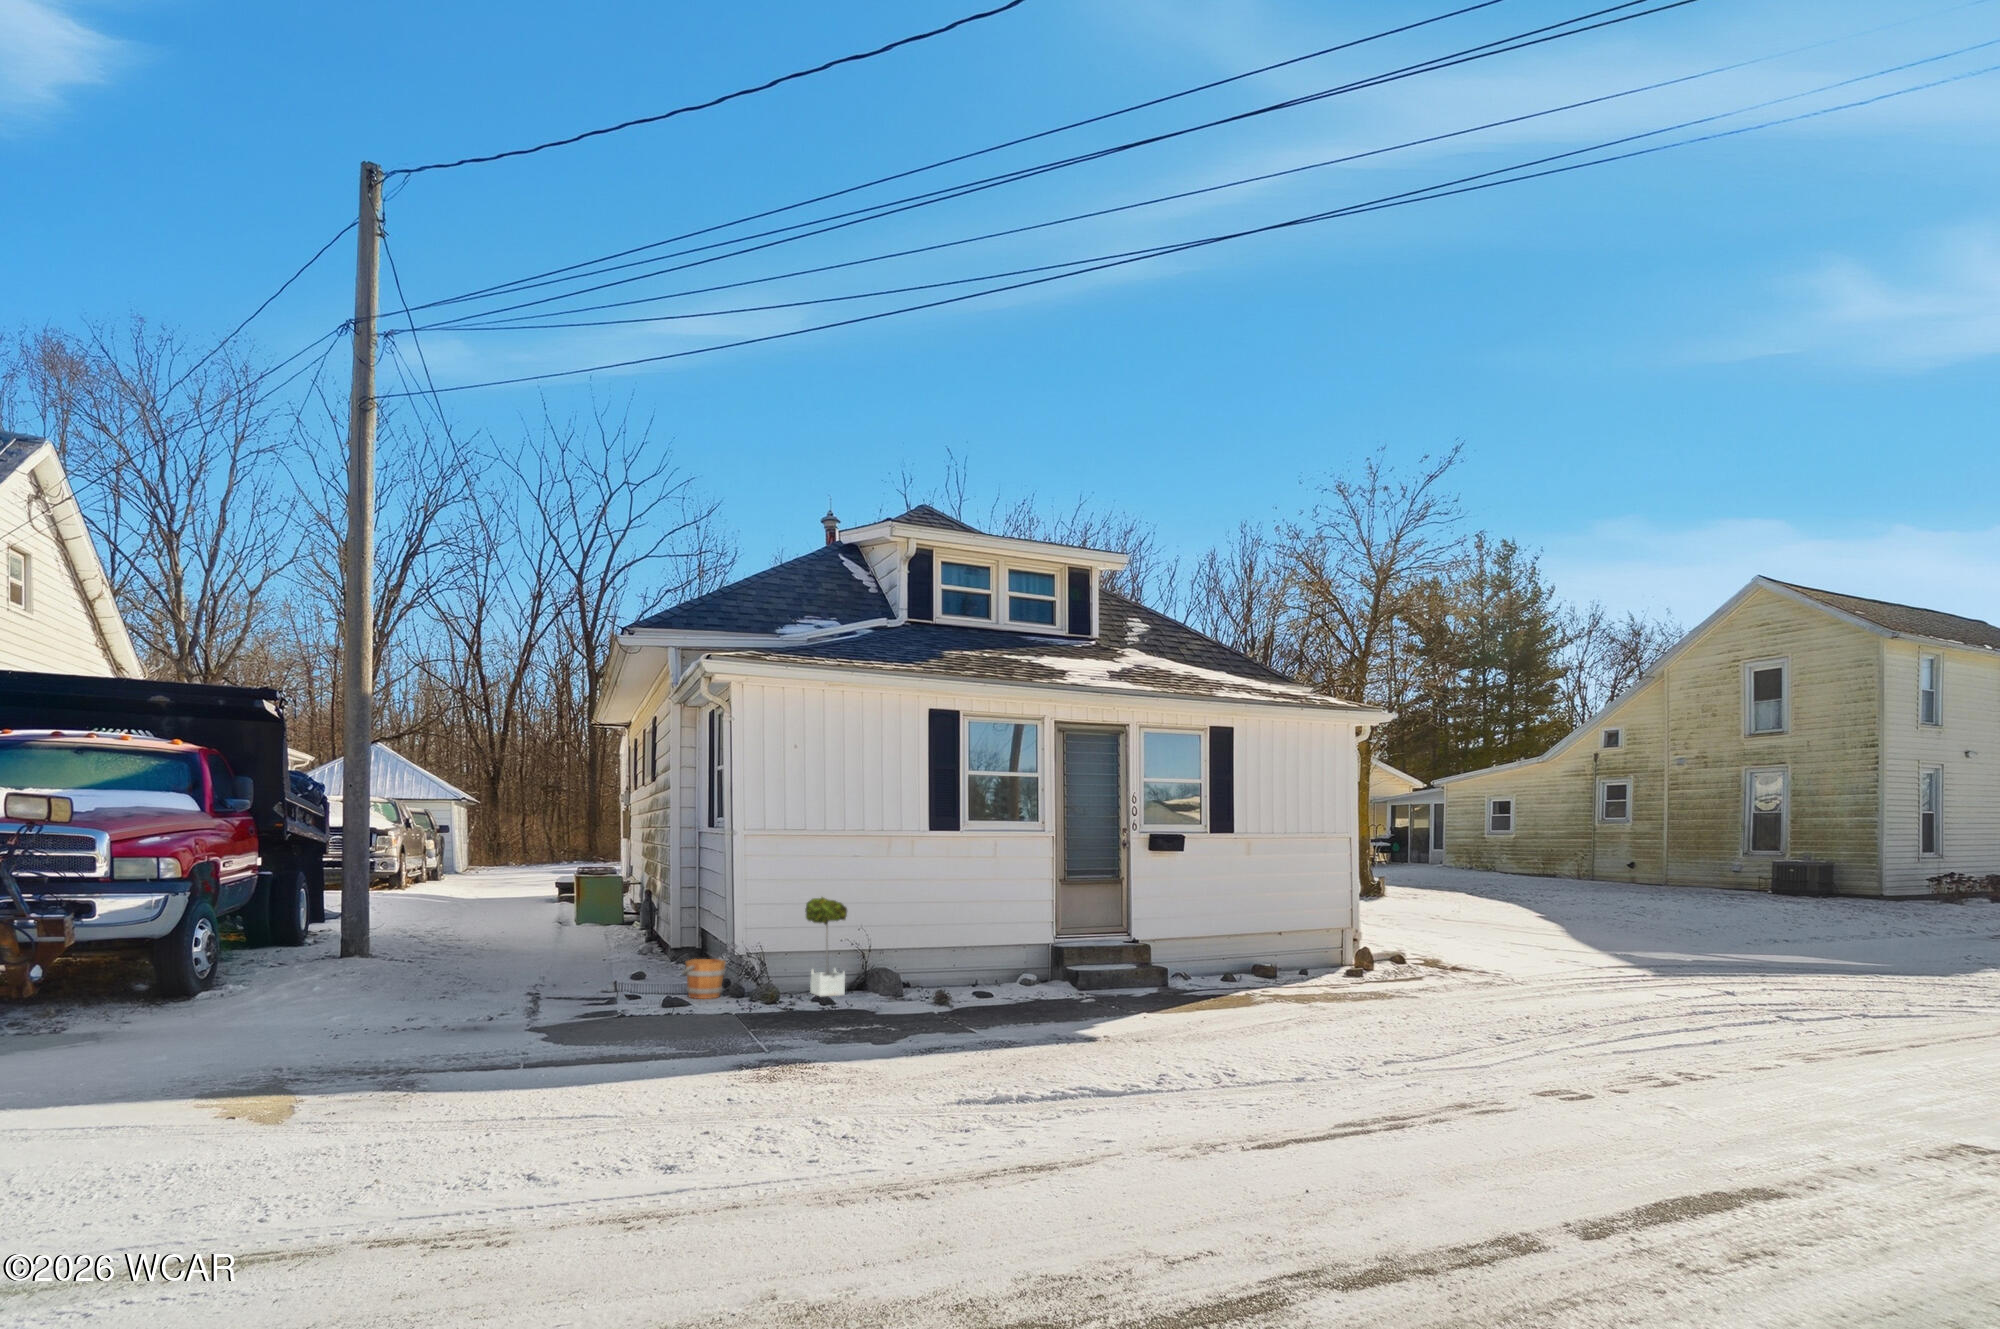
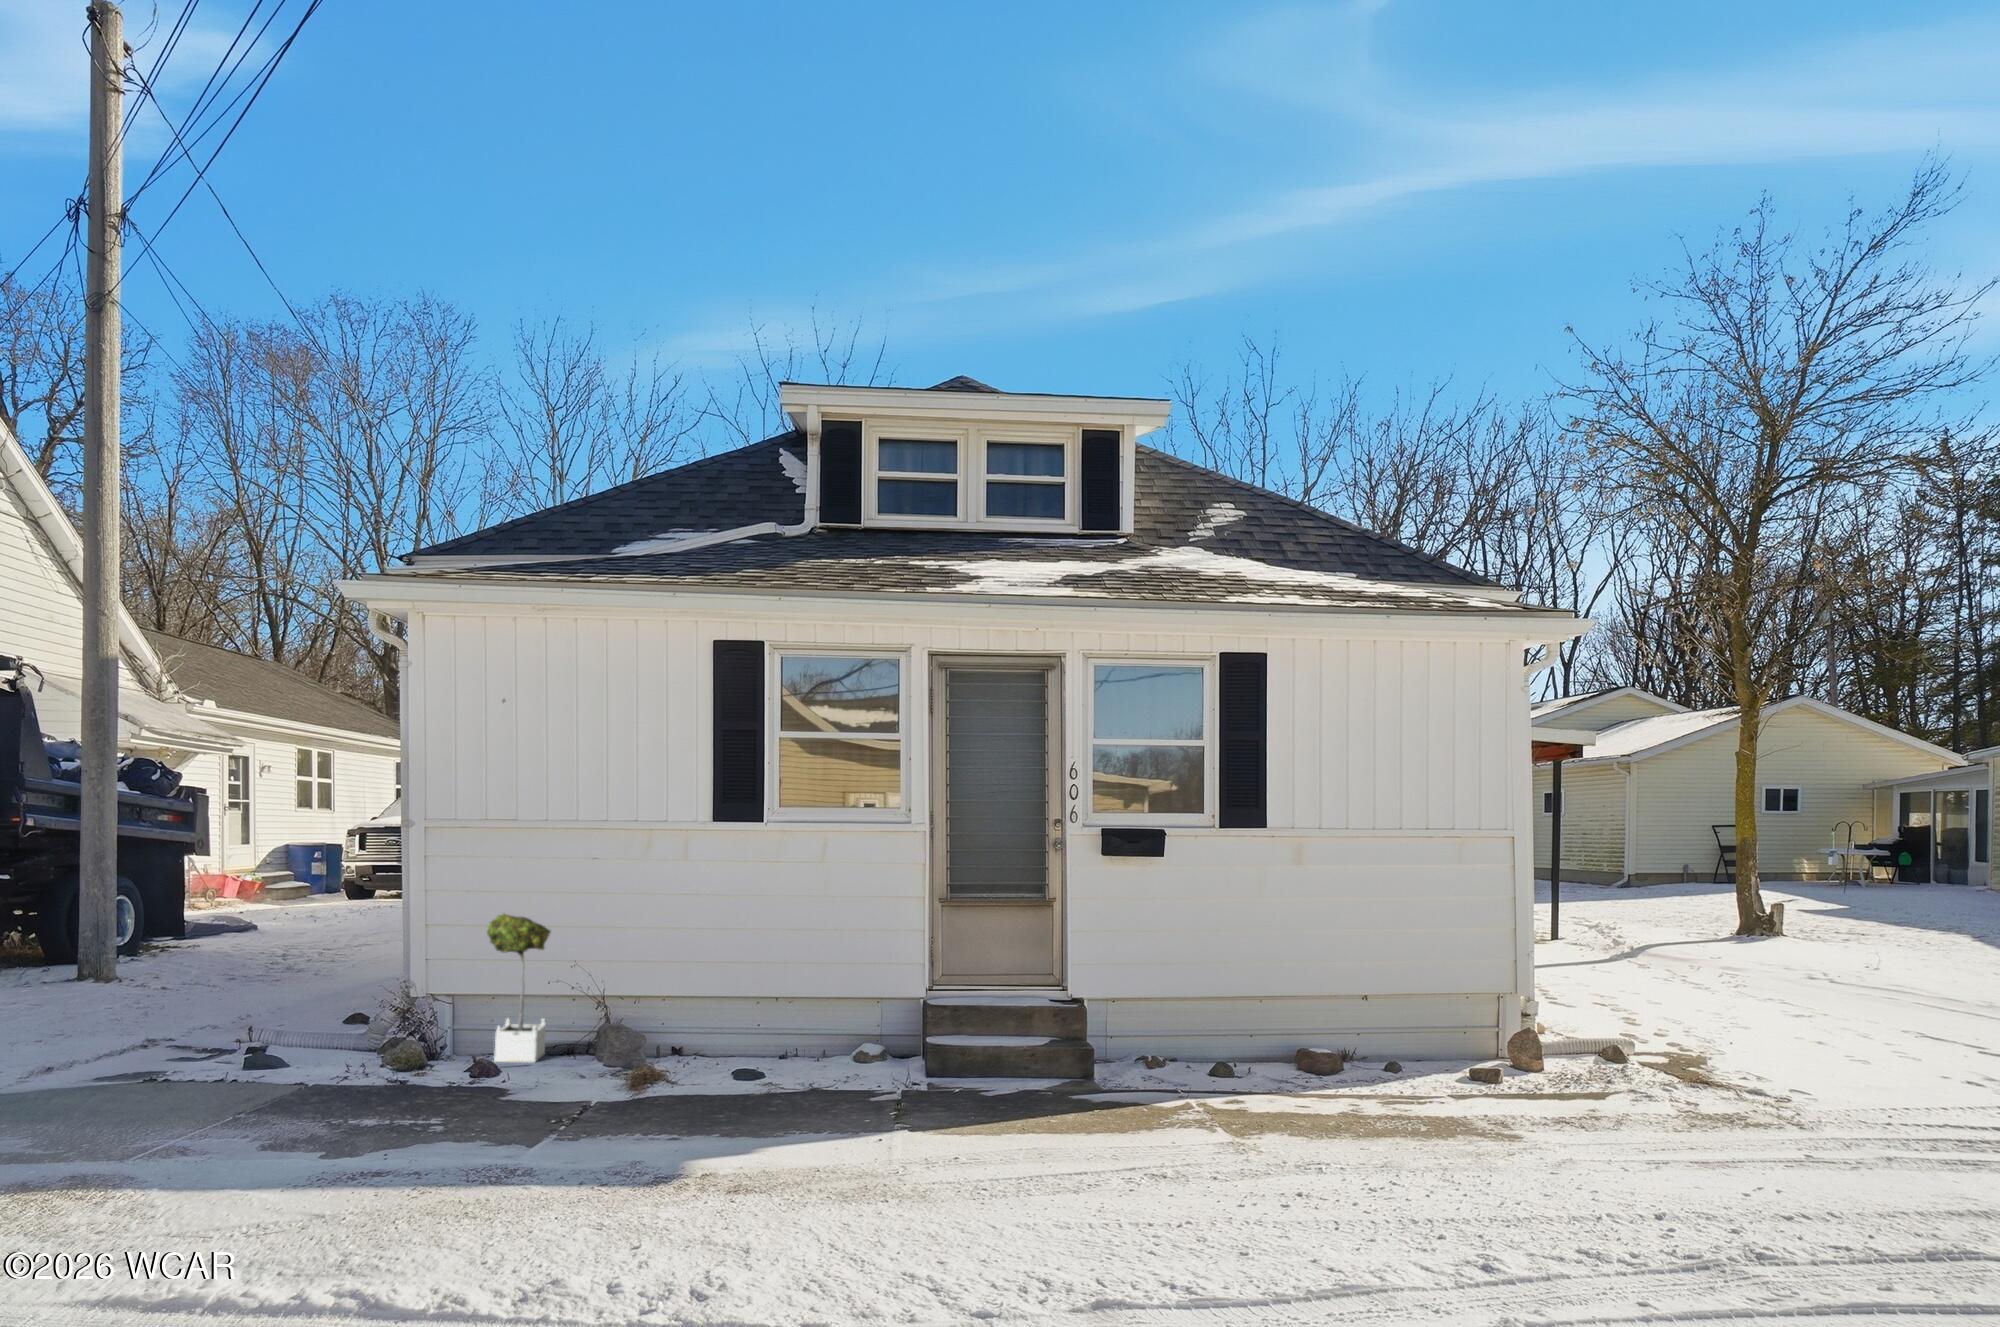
bucket: present [682,959,726,999] -> none [322,994,396,1054]

